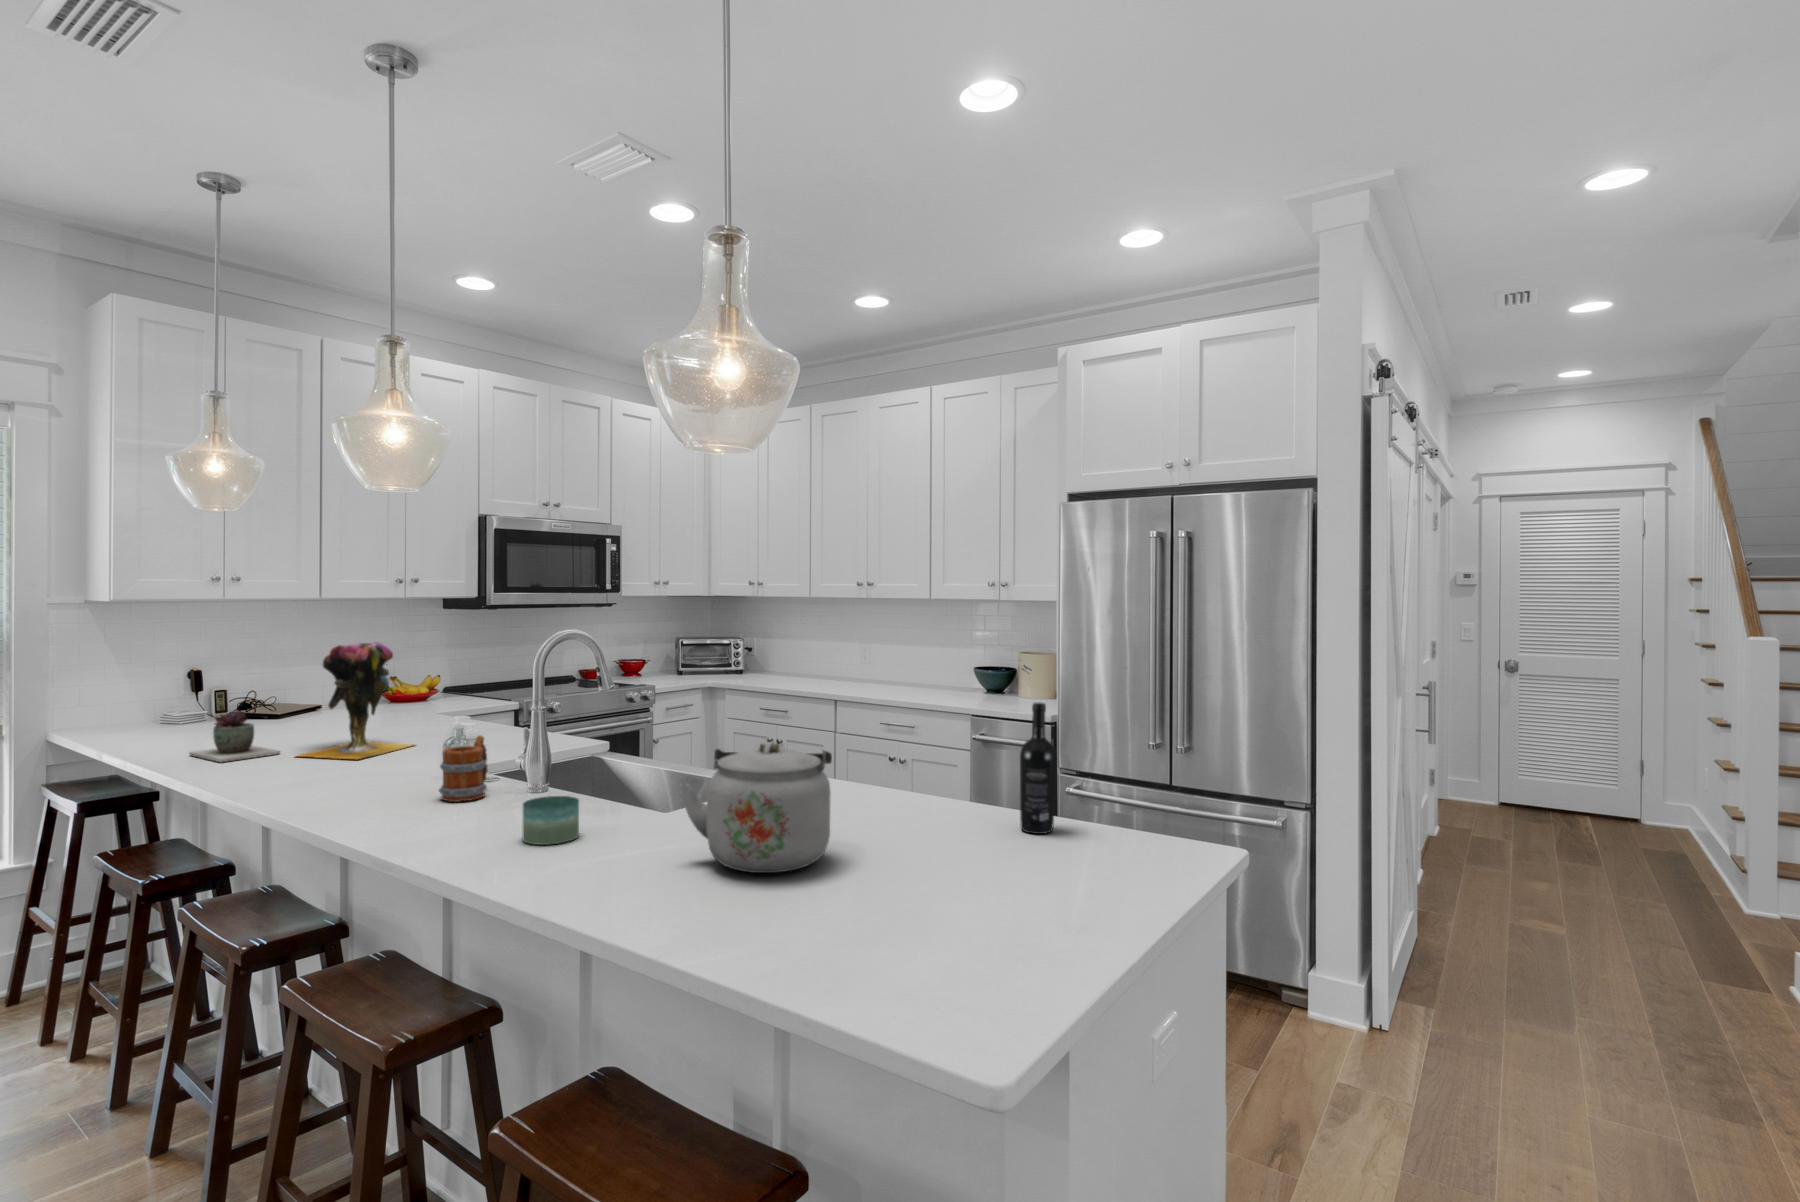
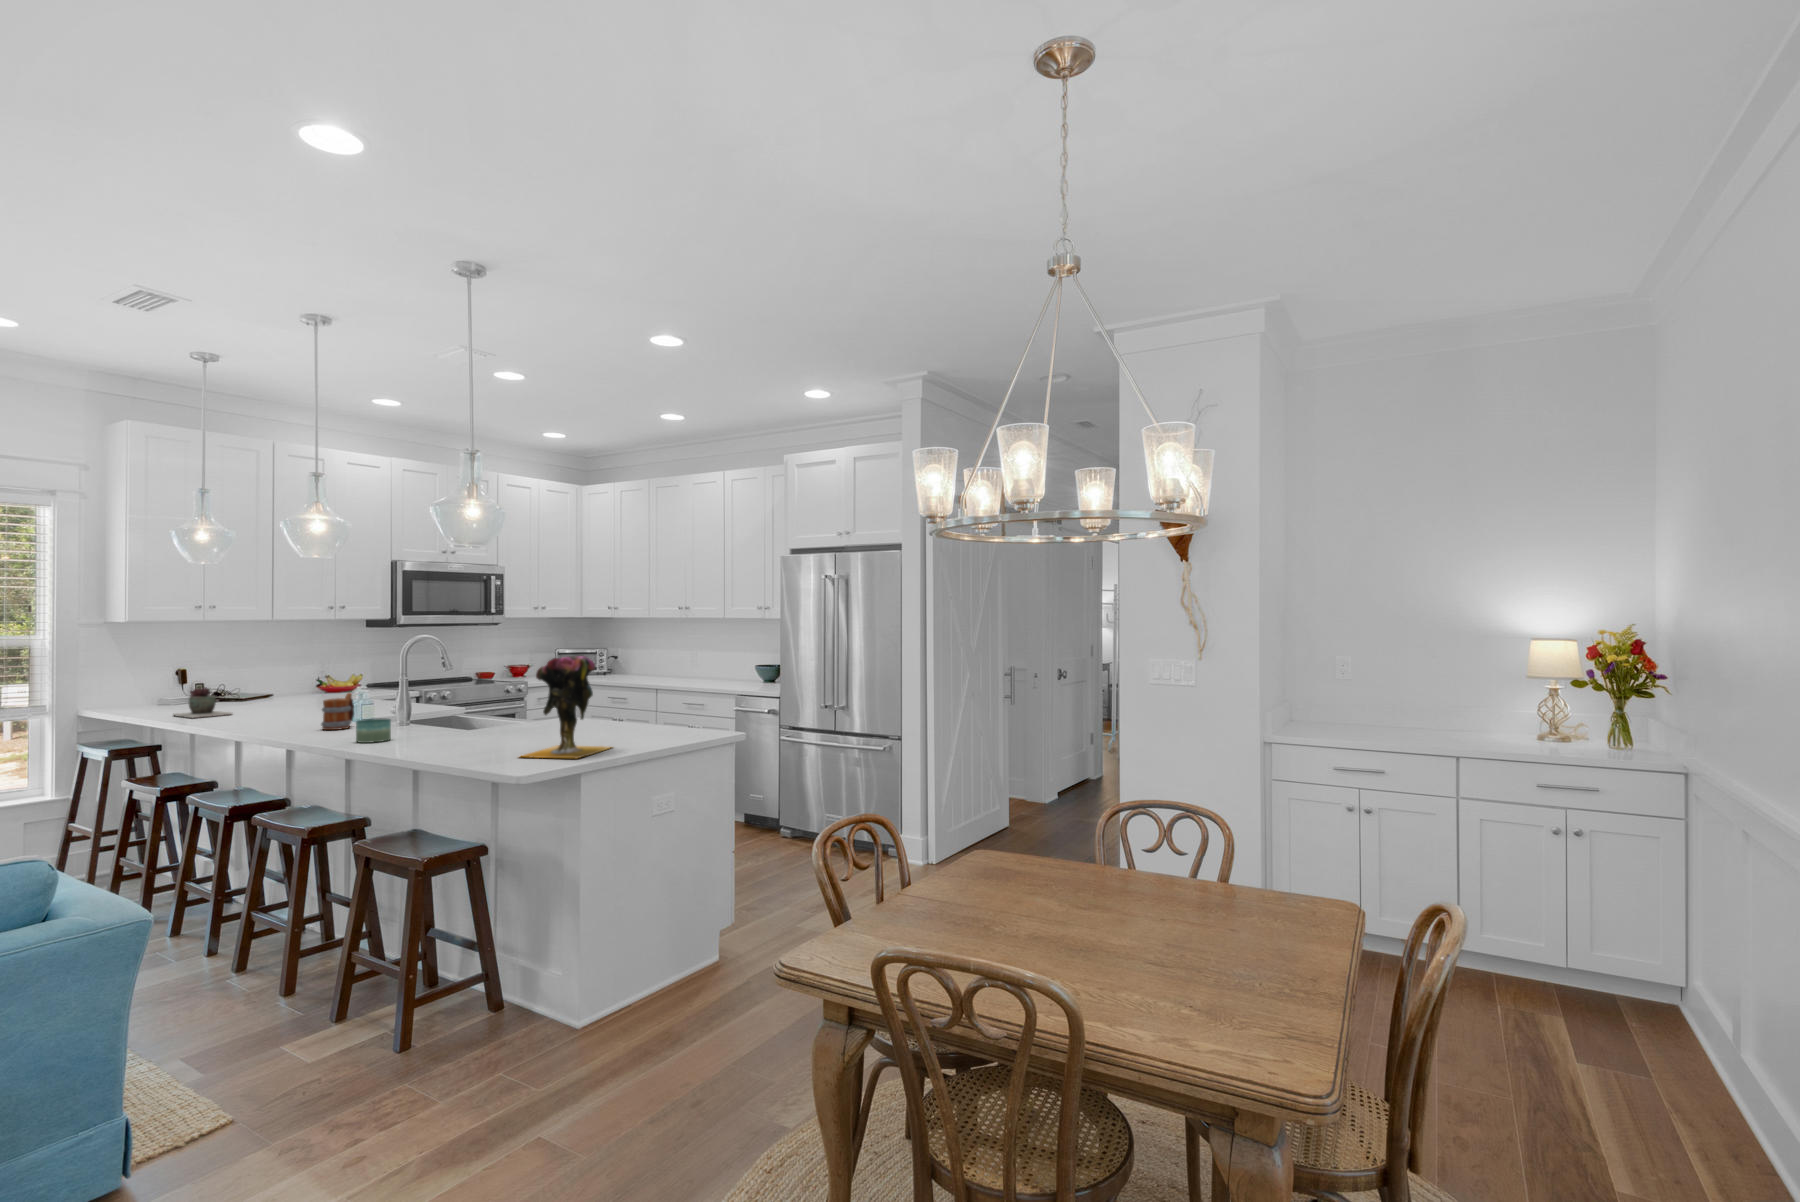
vase: present [299,643,412,759] -> present [521,656,610,758]
wine bottle: present [1020,702,1056,834] -> none [649,662,671,736]
kettle: present [681,742,832,873] -> none [436,680,530,748]

